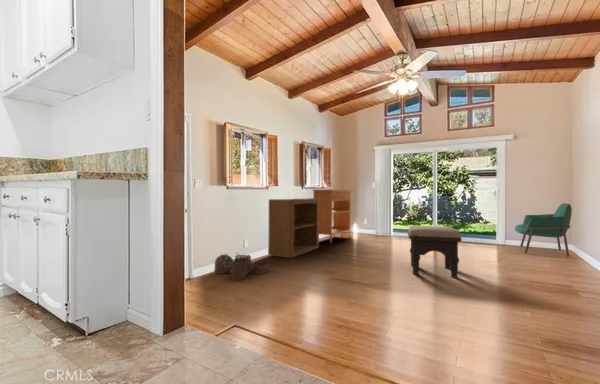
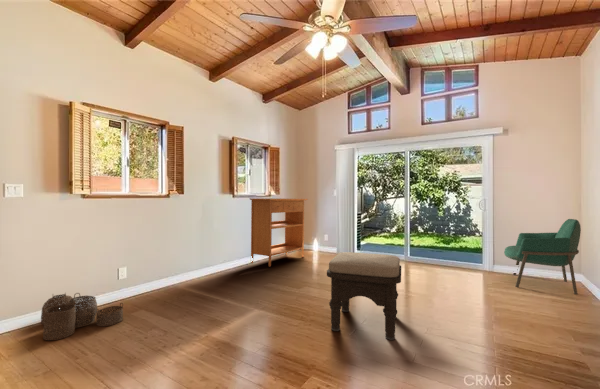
bookshelf: present [268,198,320,258] -> none [164,210,248,293]

